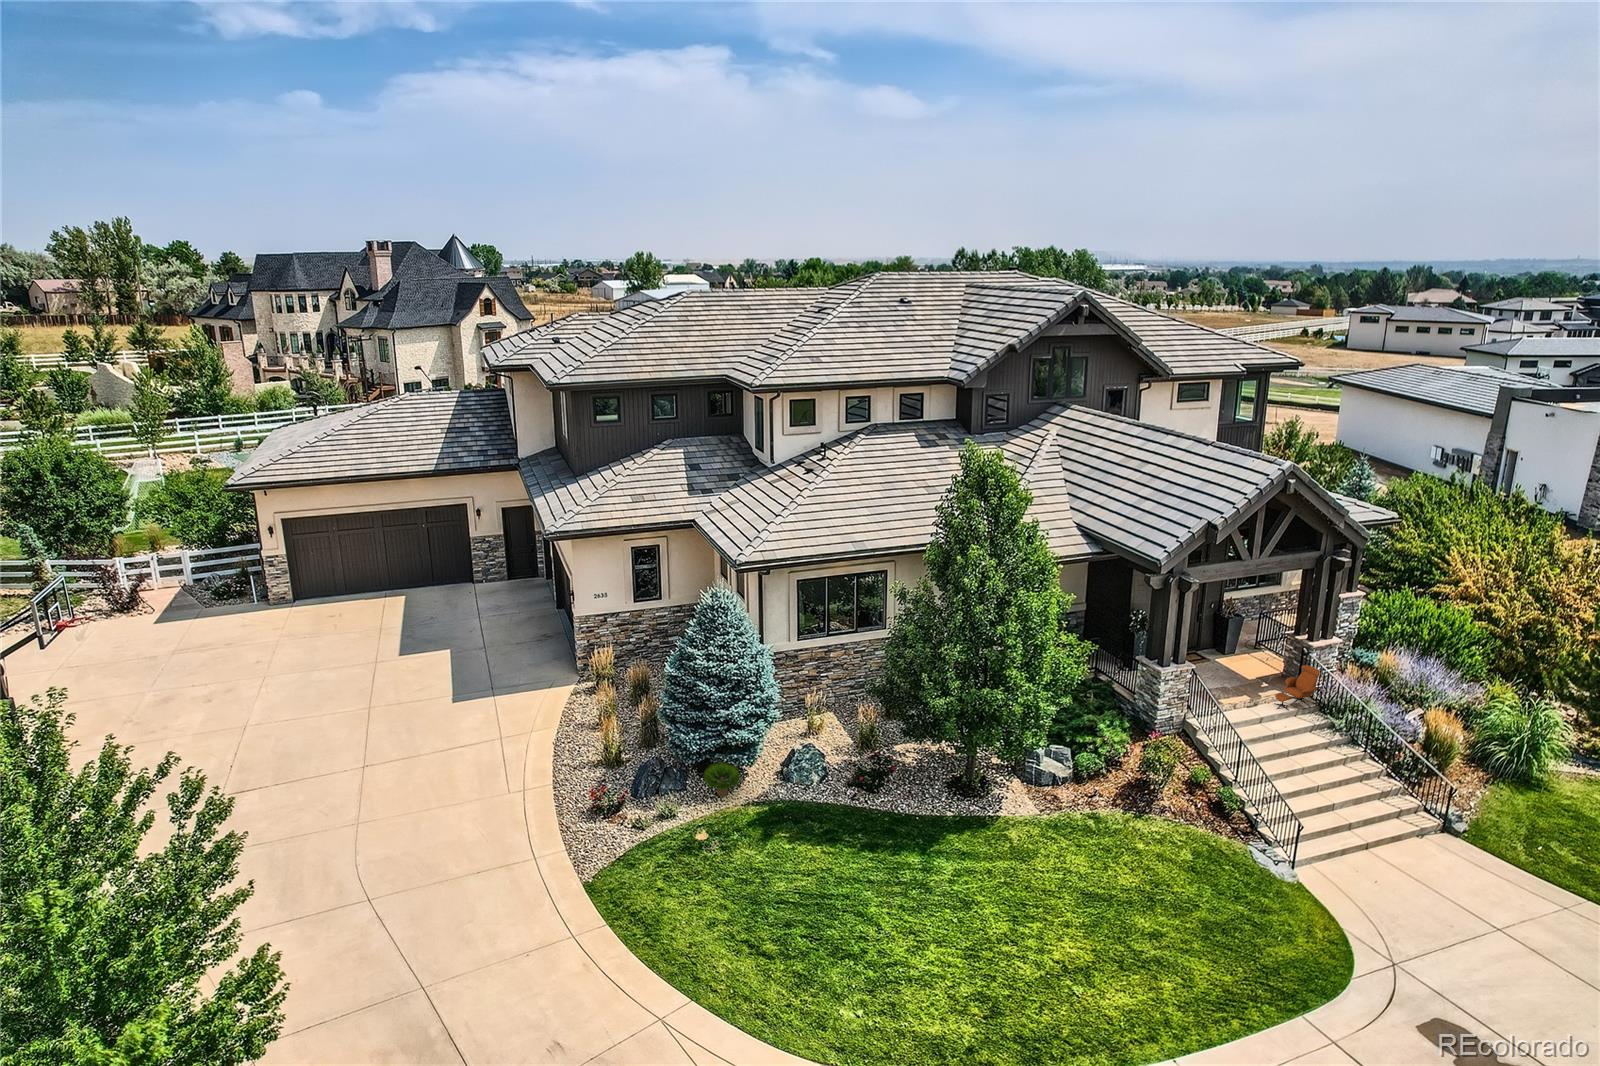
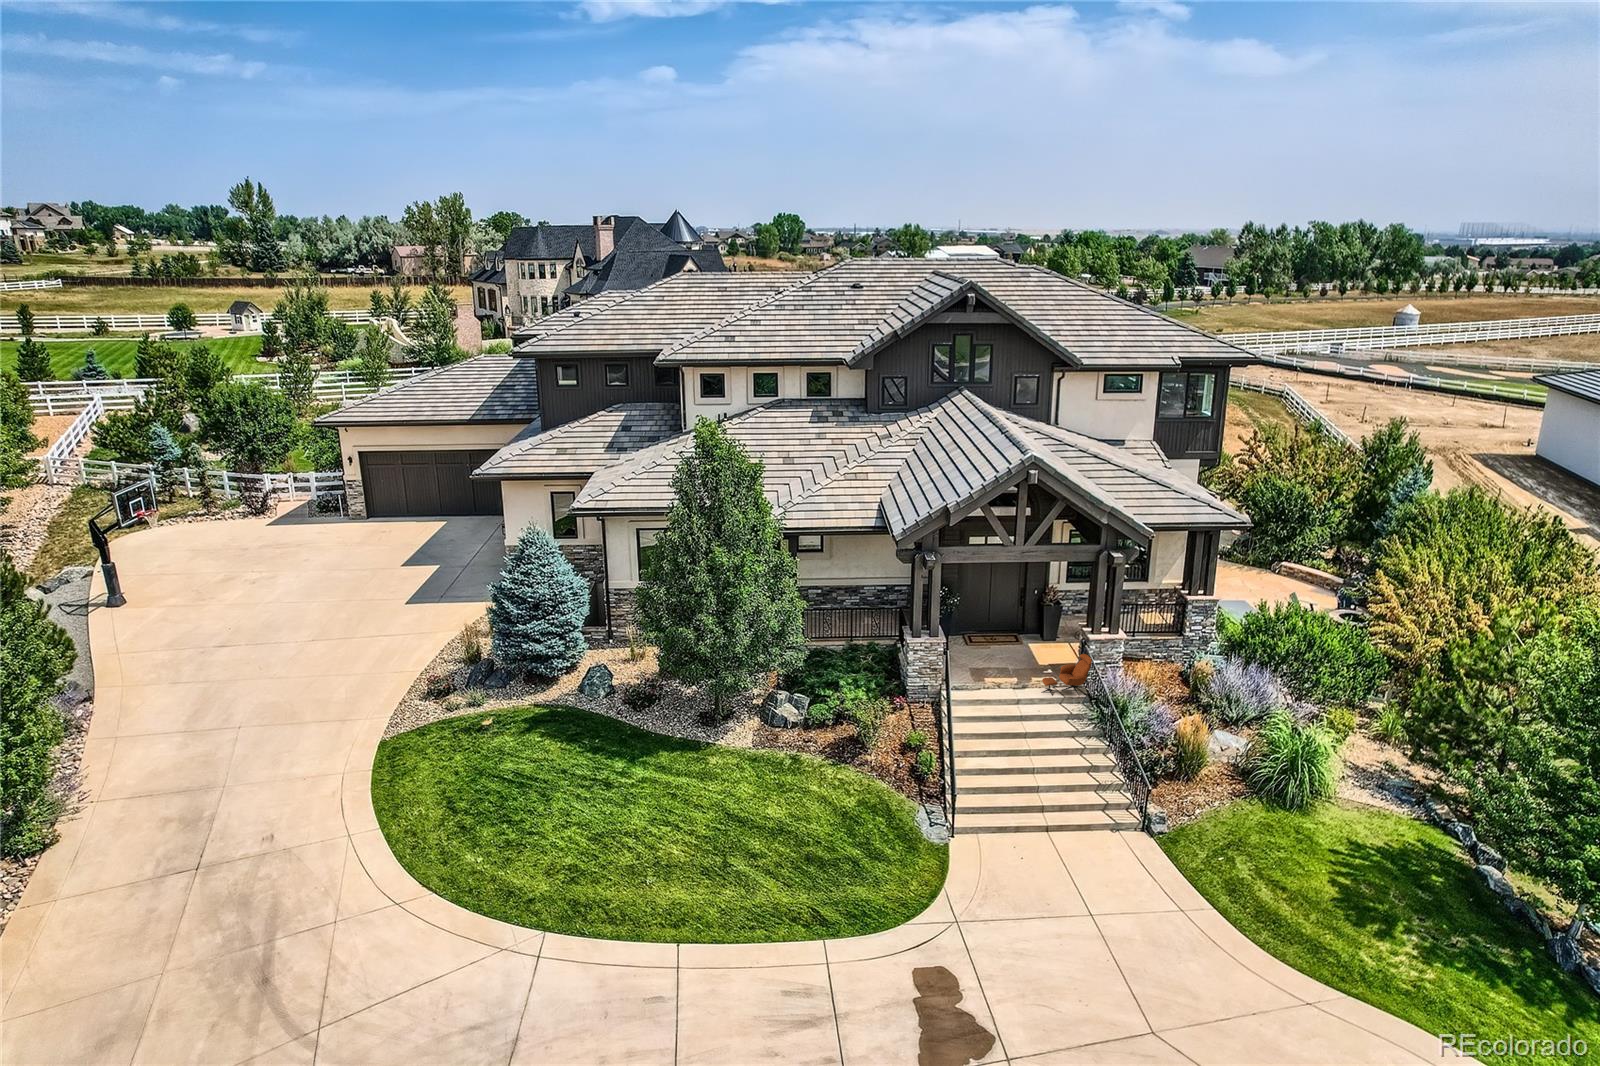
potted plant: present [704,763,741,797] -> none [497,668,532,697]

